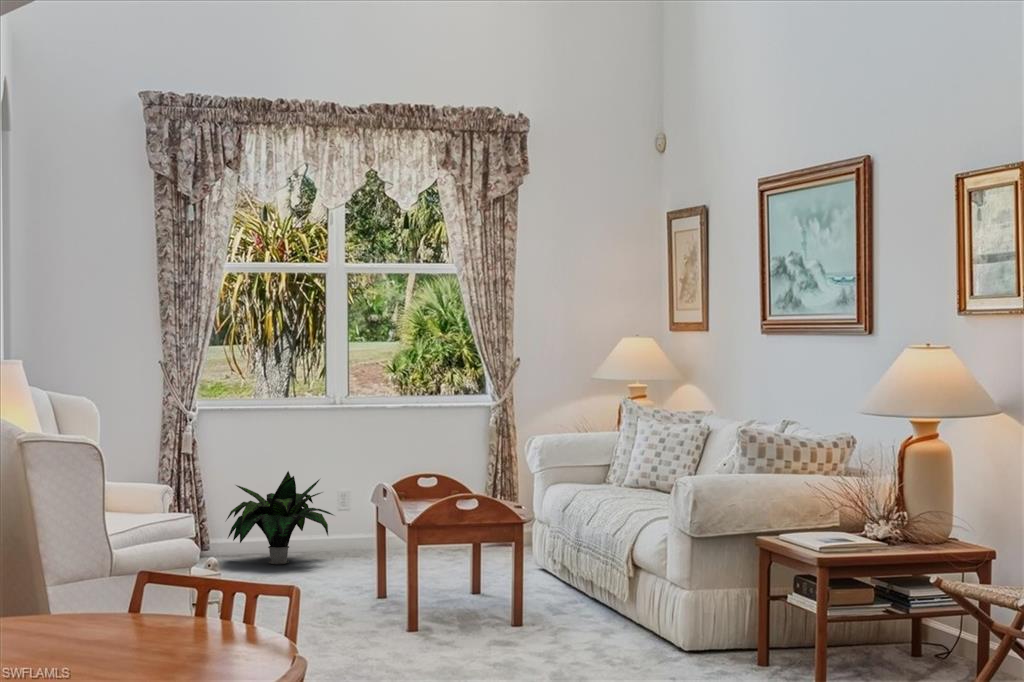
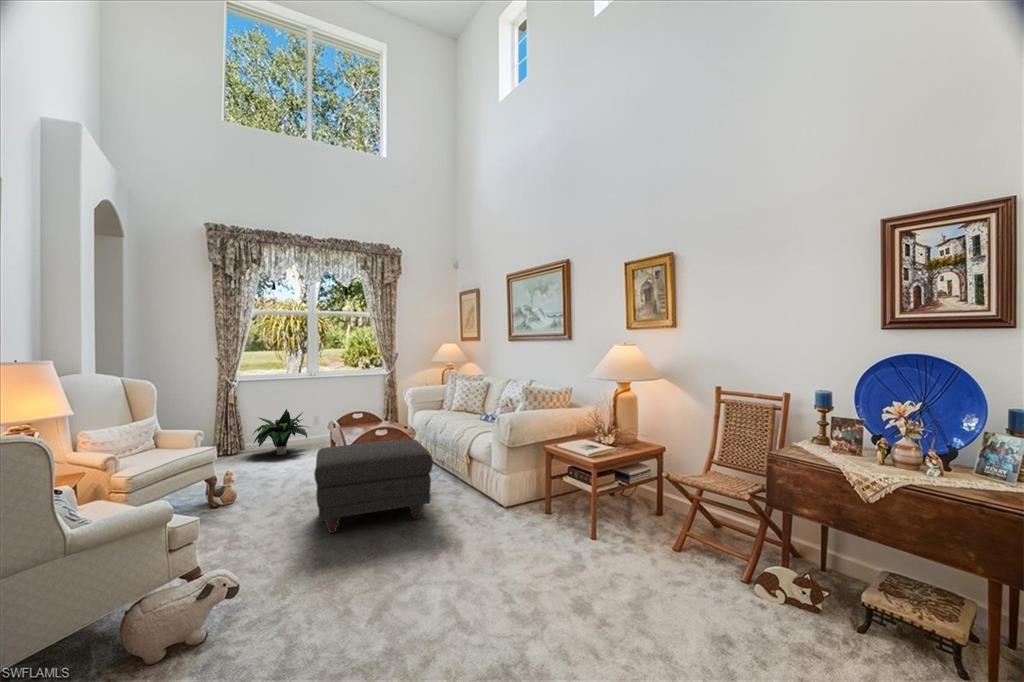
ottoman: none [354,521,549,656] -> present [314,439,433,533]

